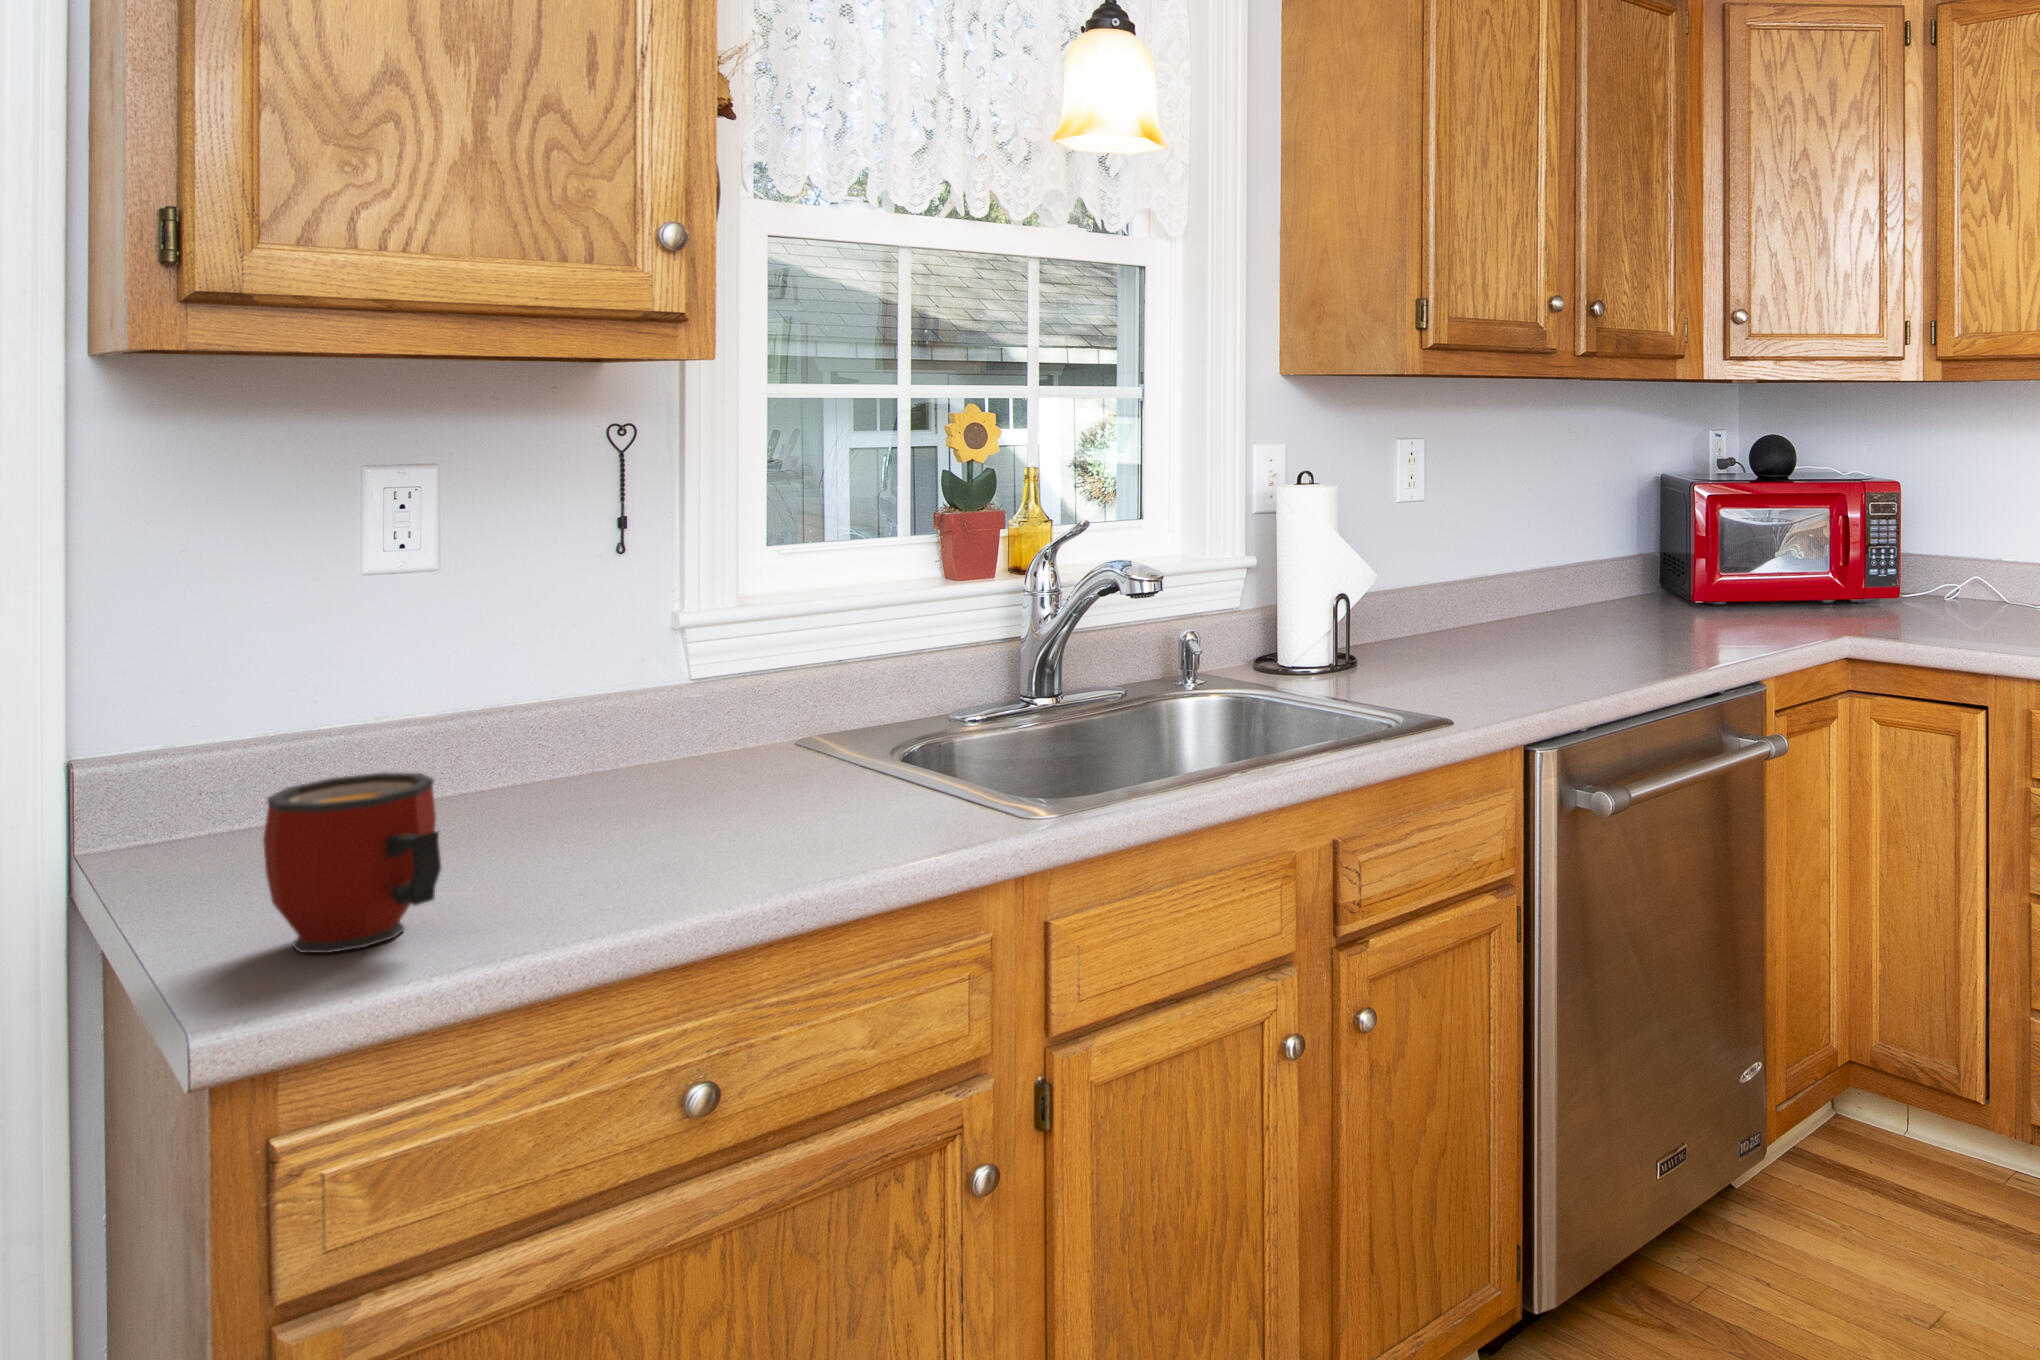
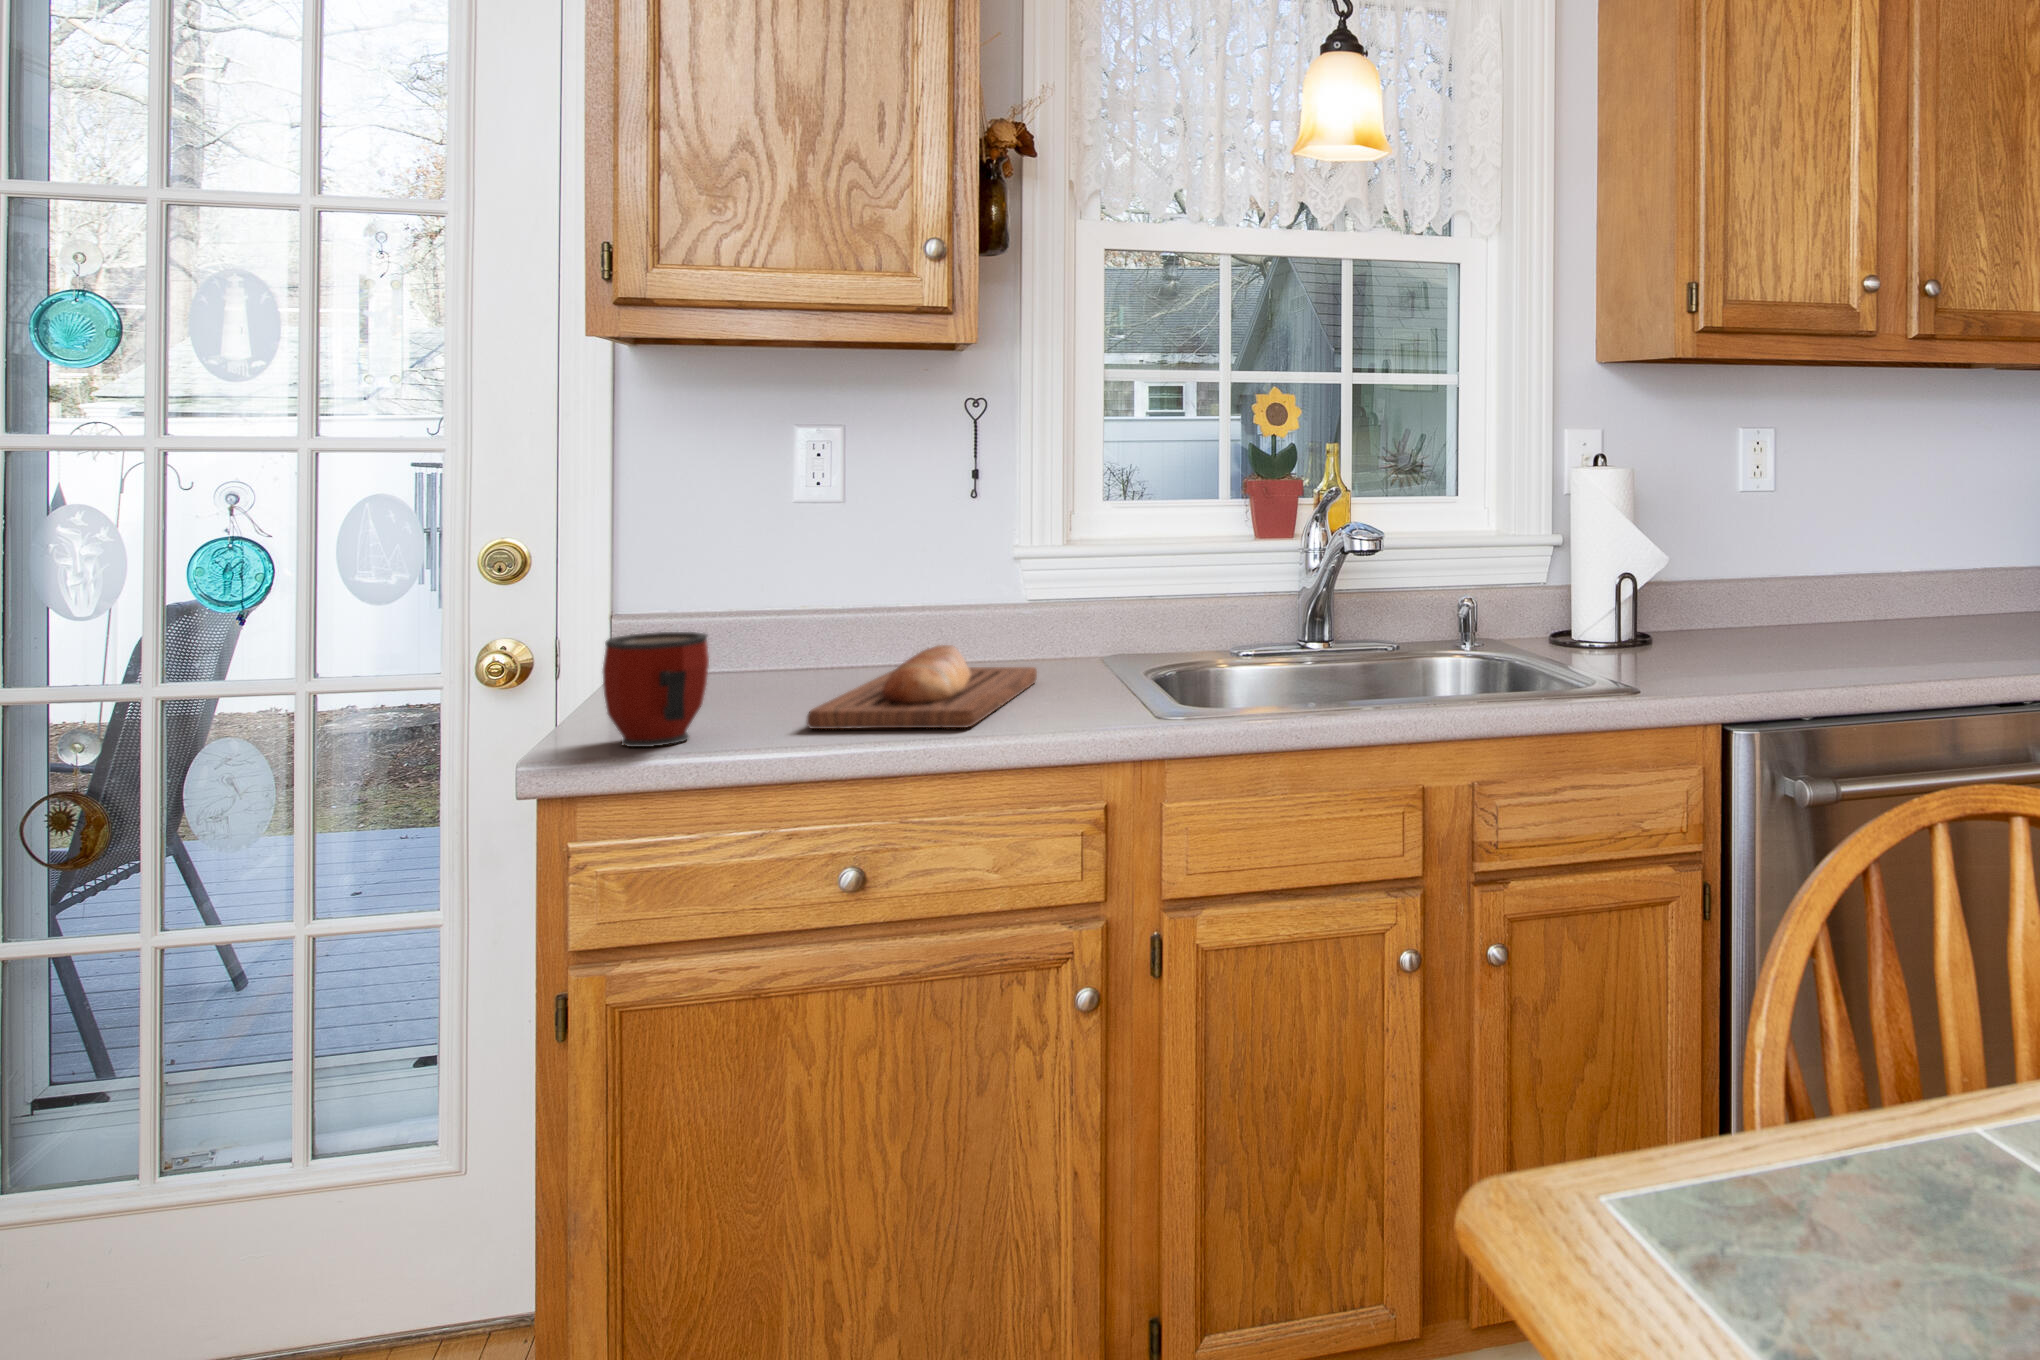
bread loaf: none [556,745,808,883] -> present [806,645,1037,729]

